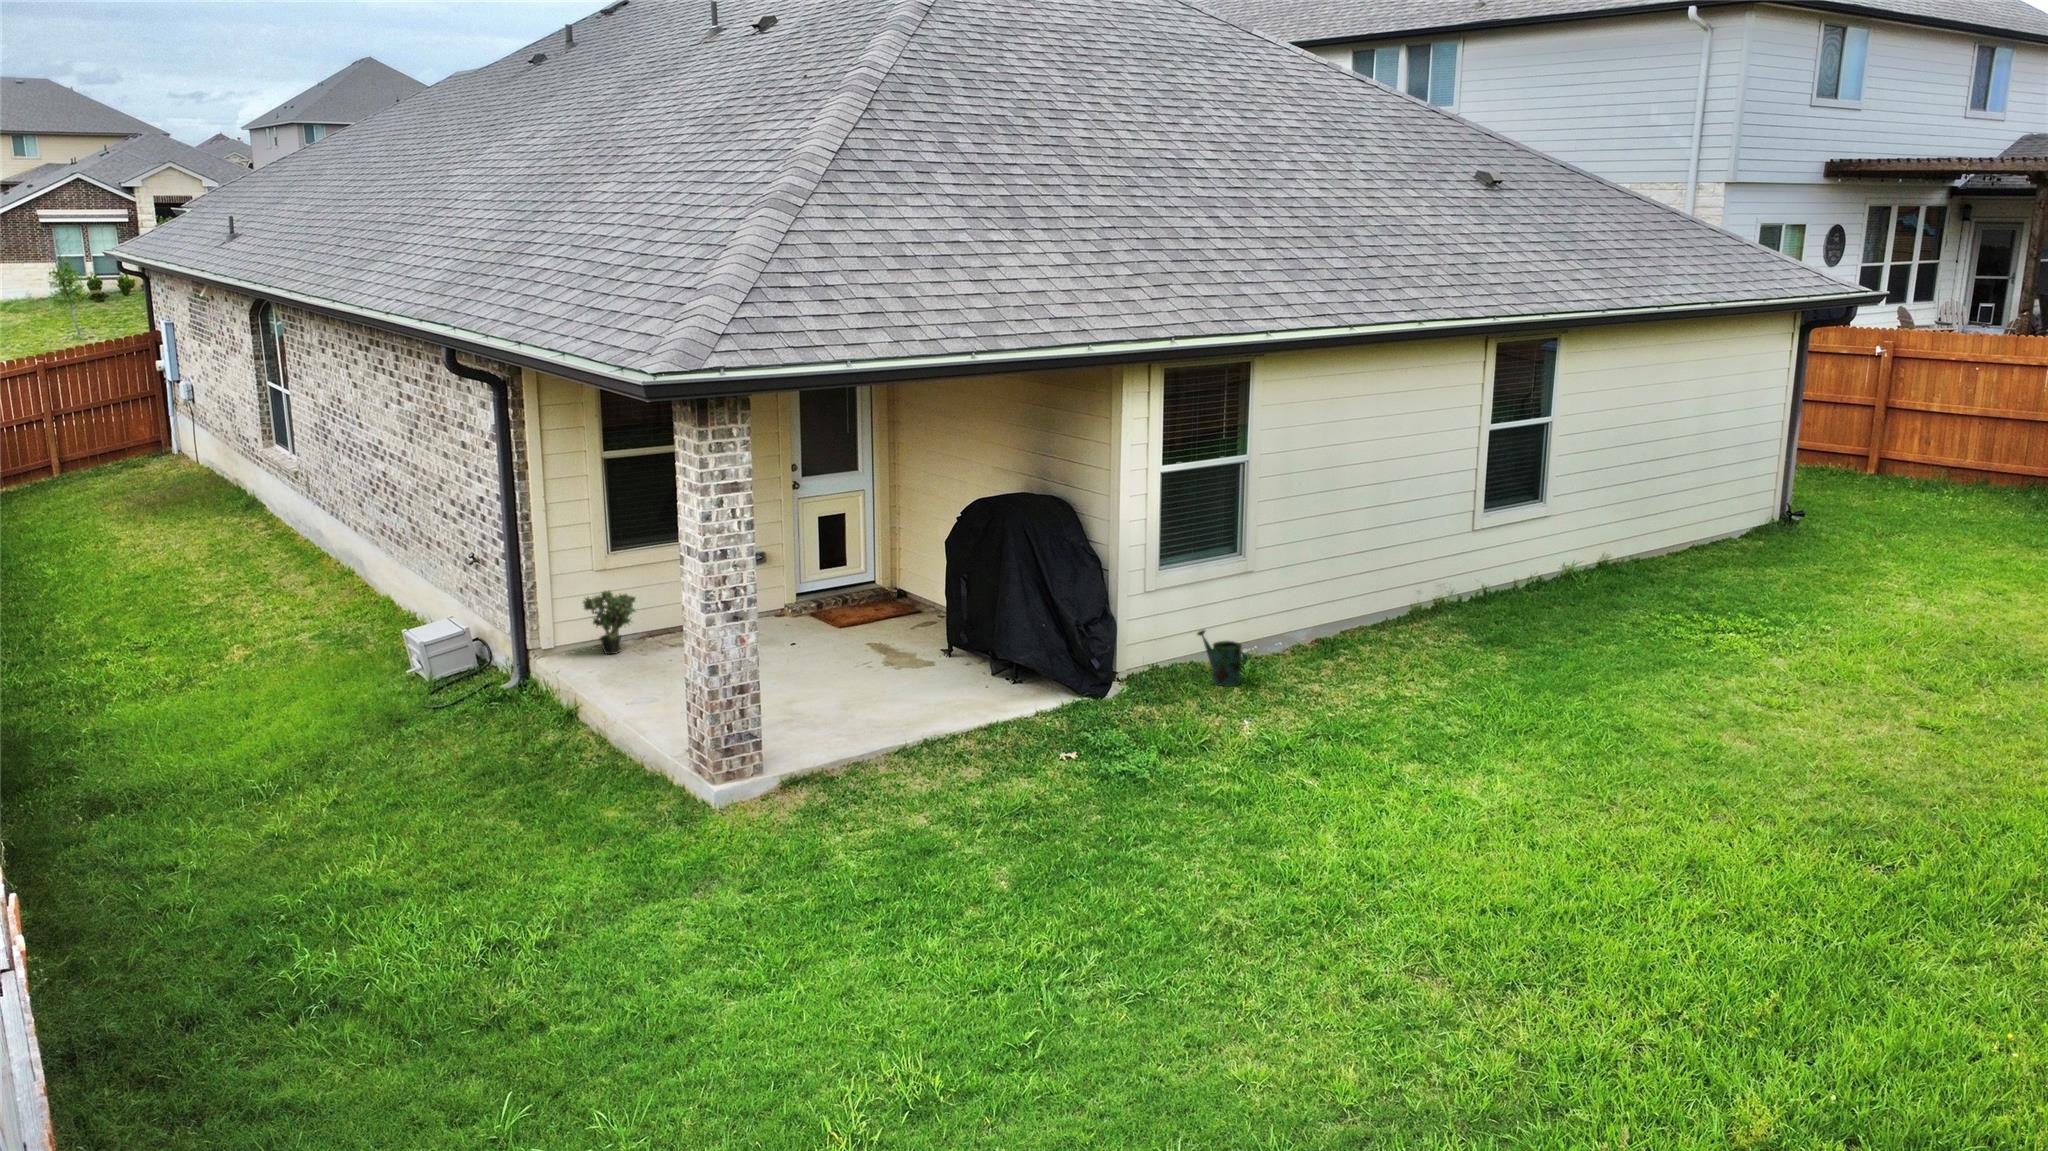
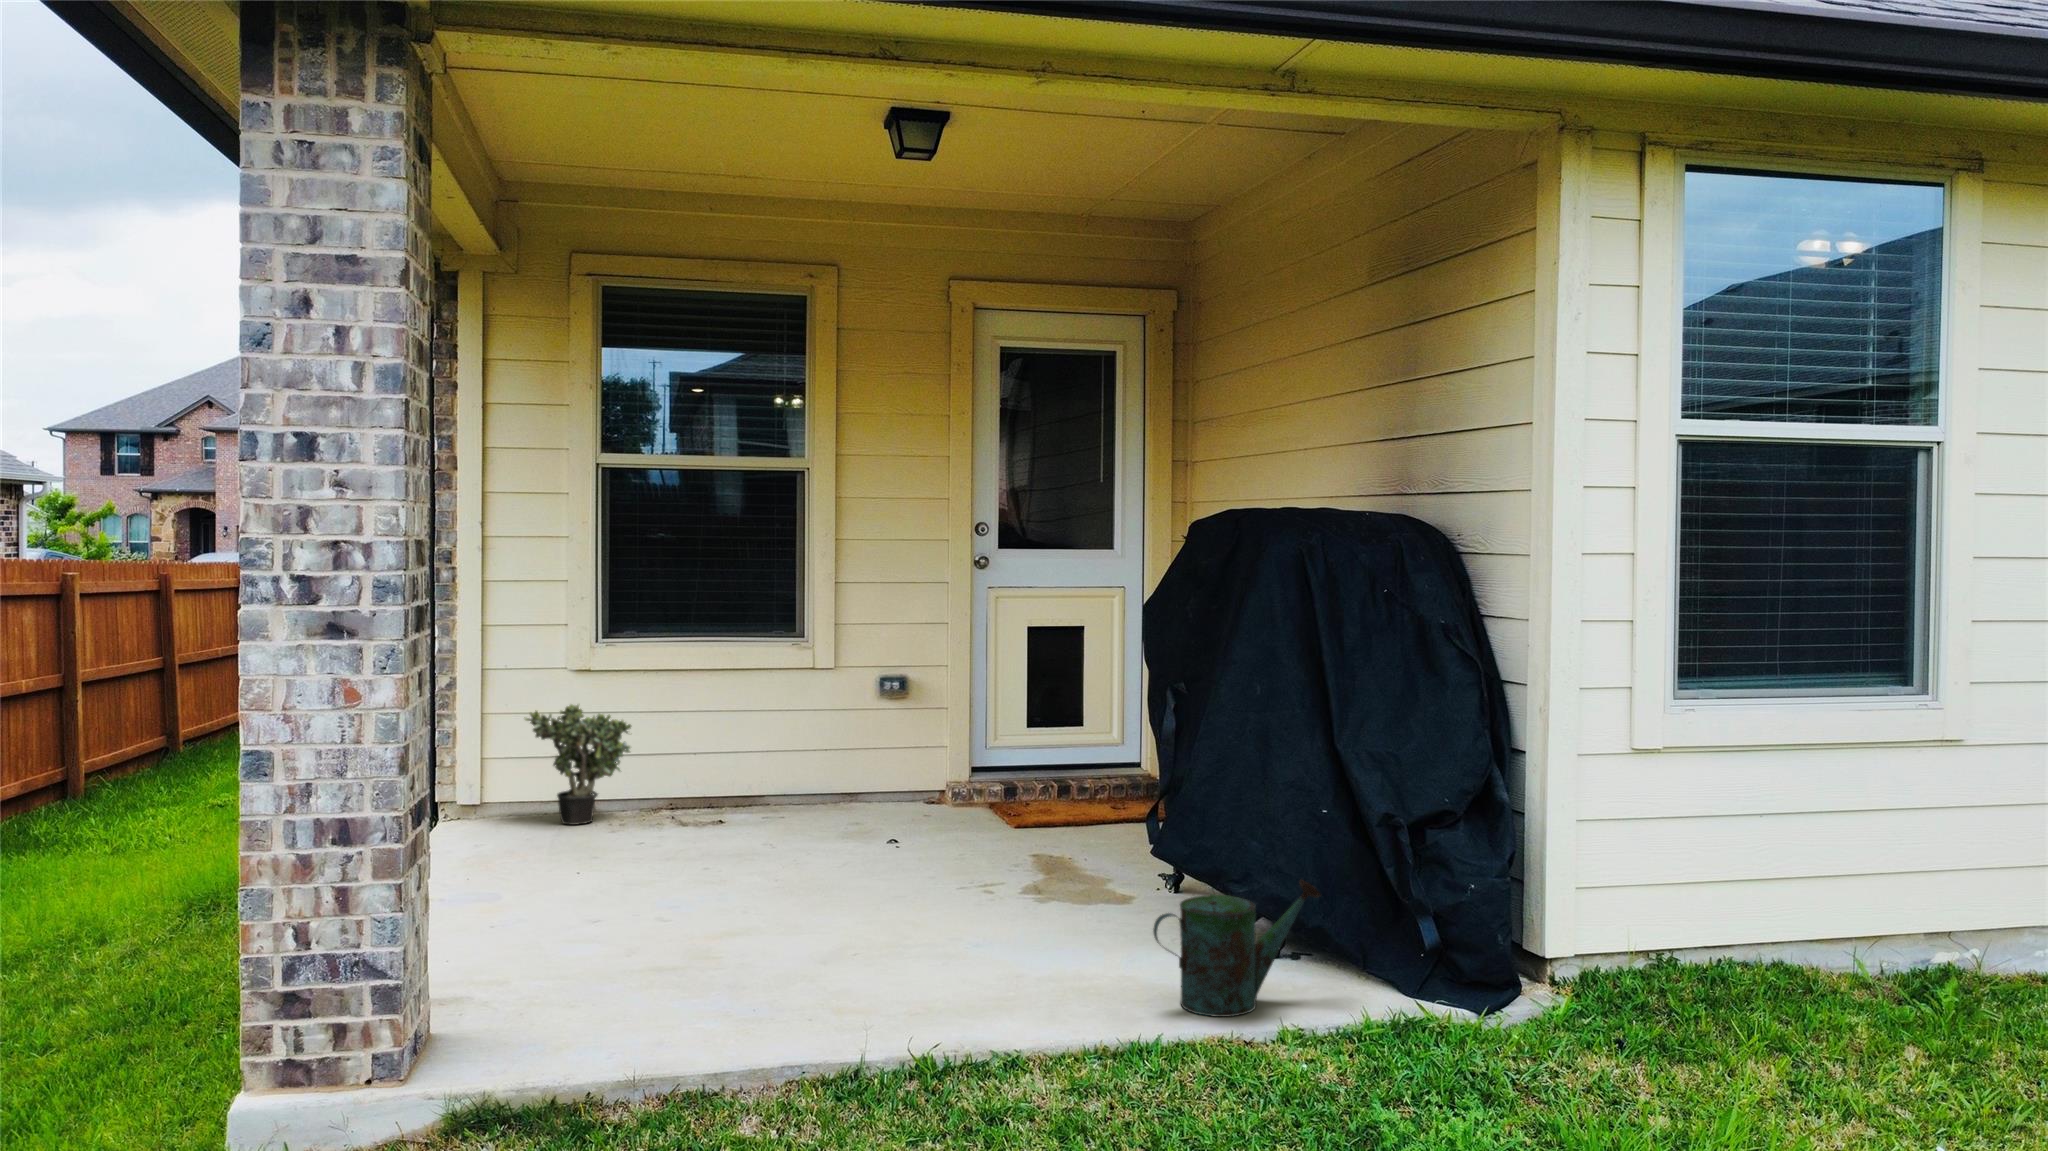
watering can: present [1198,630,1246,687] -> present [1153,880,1321,1017]

